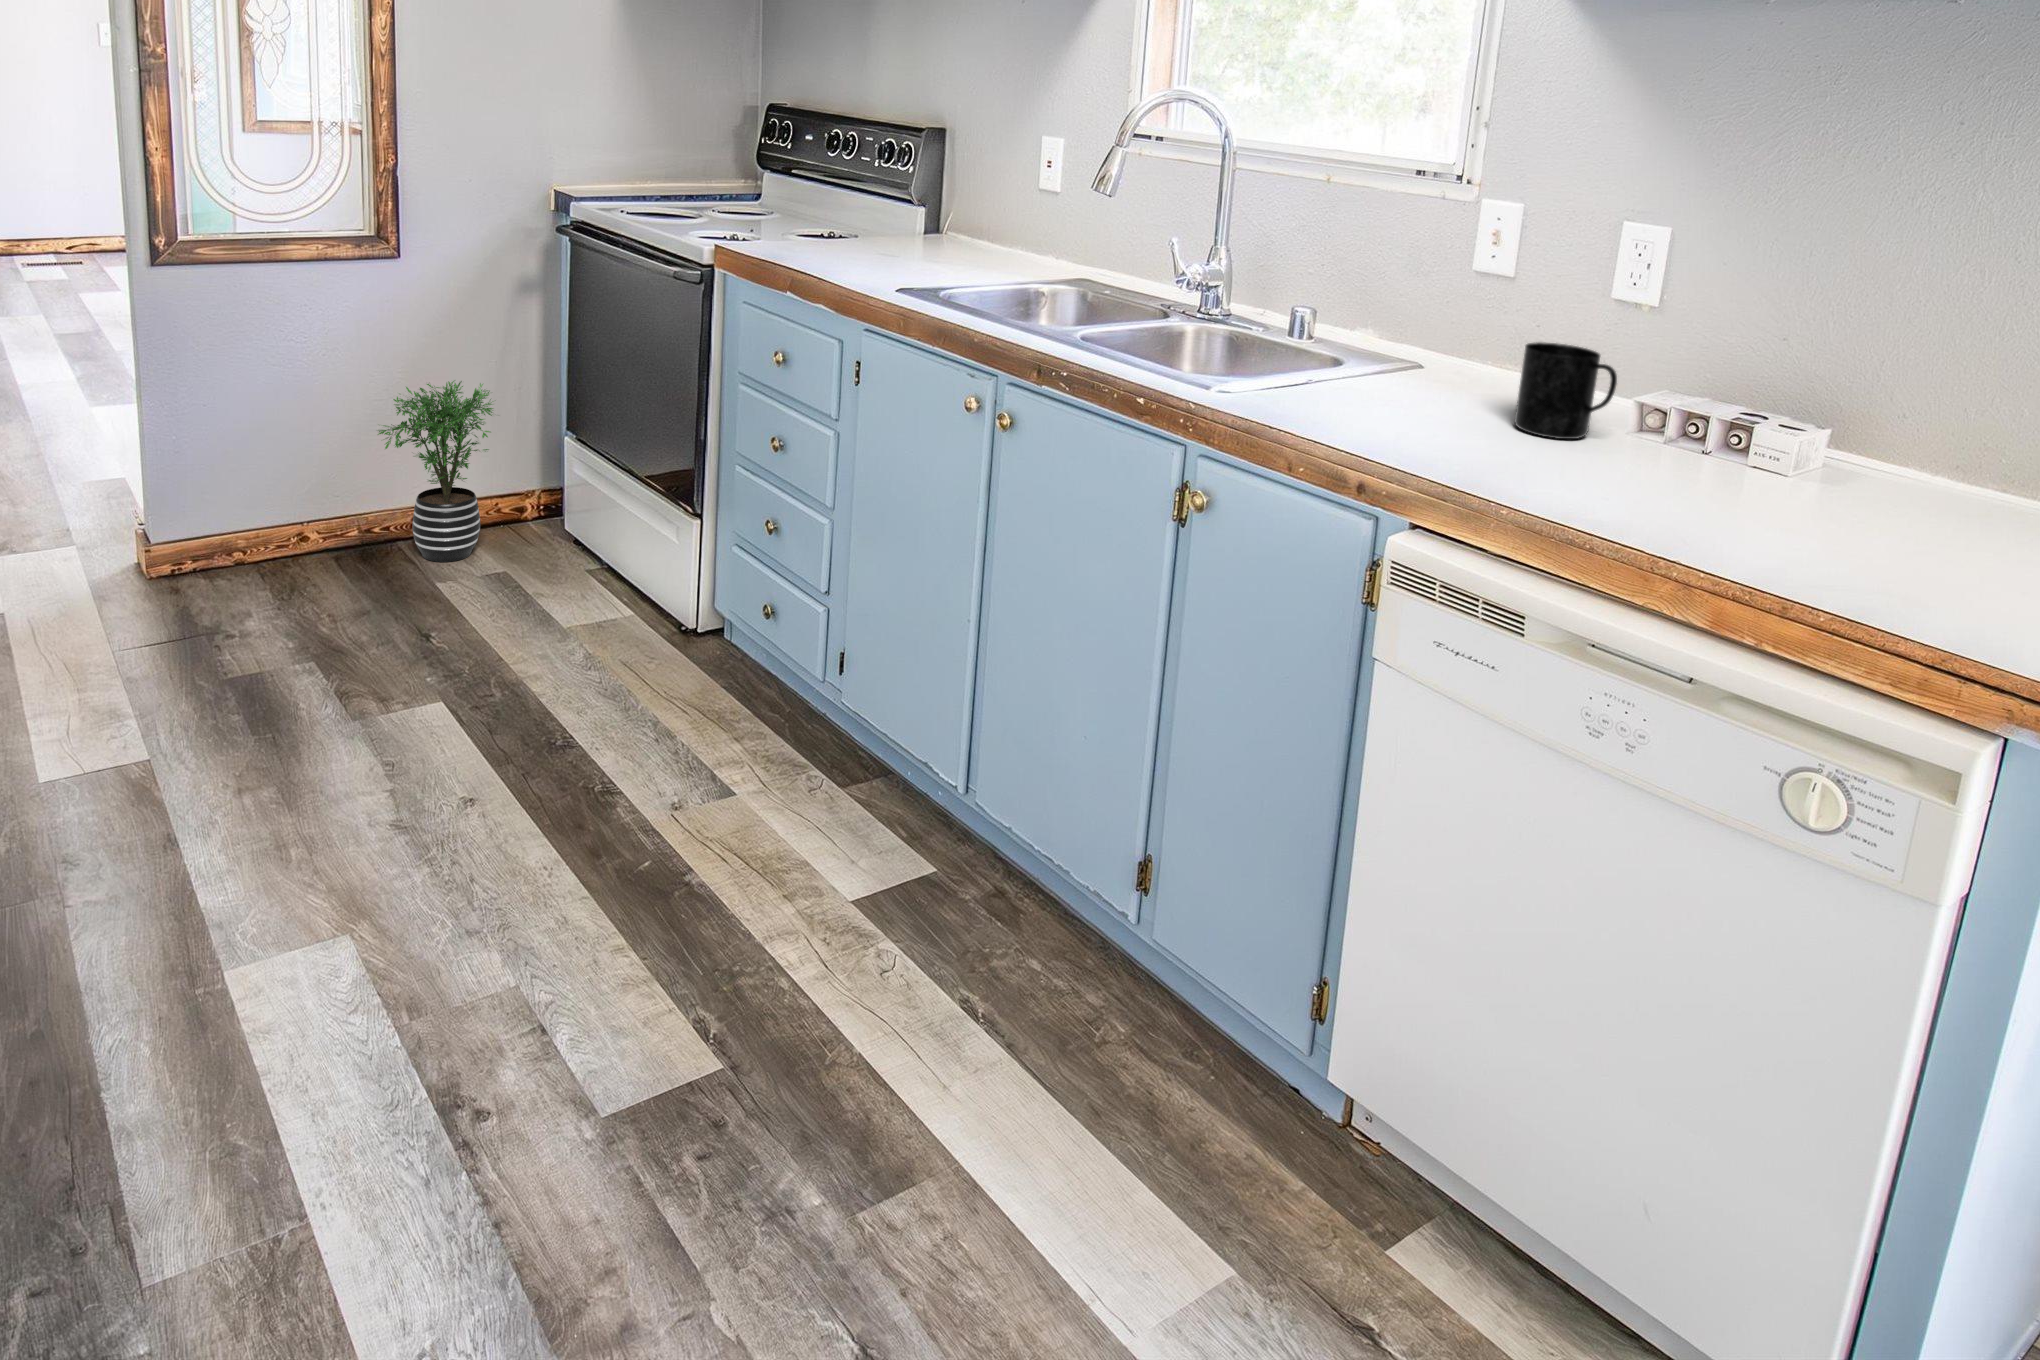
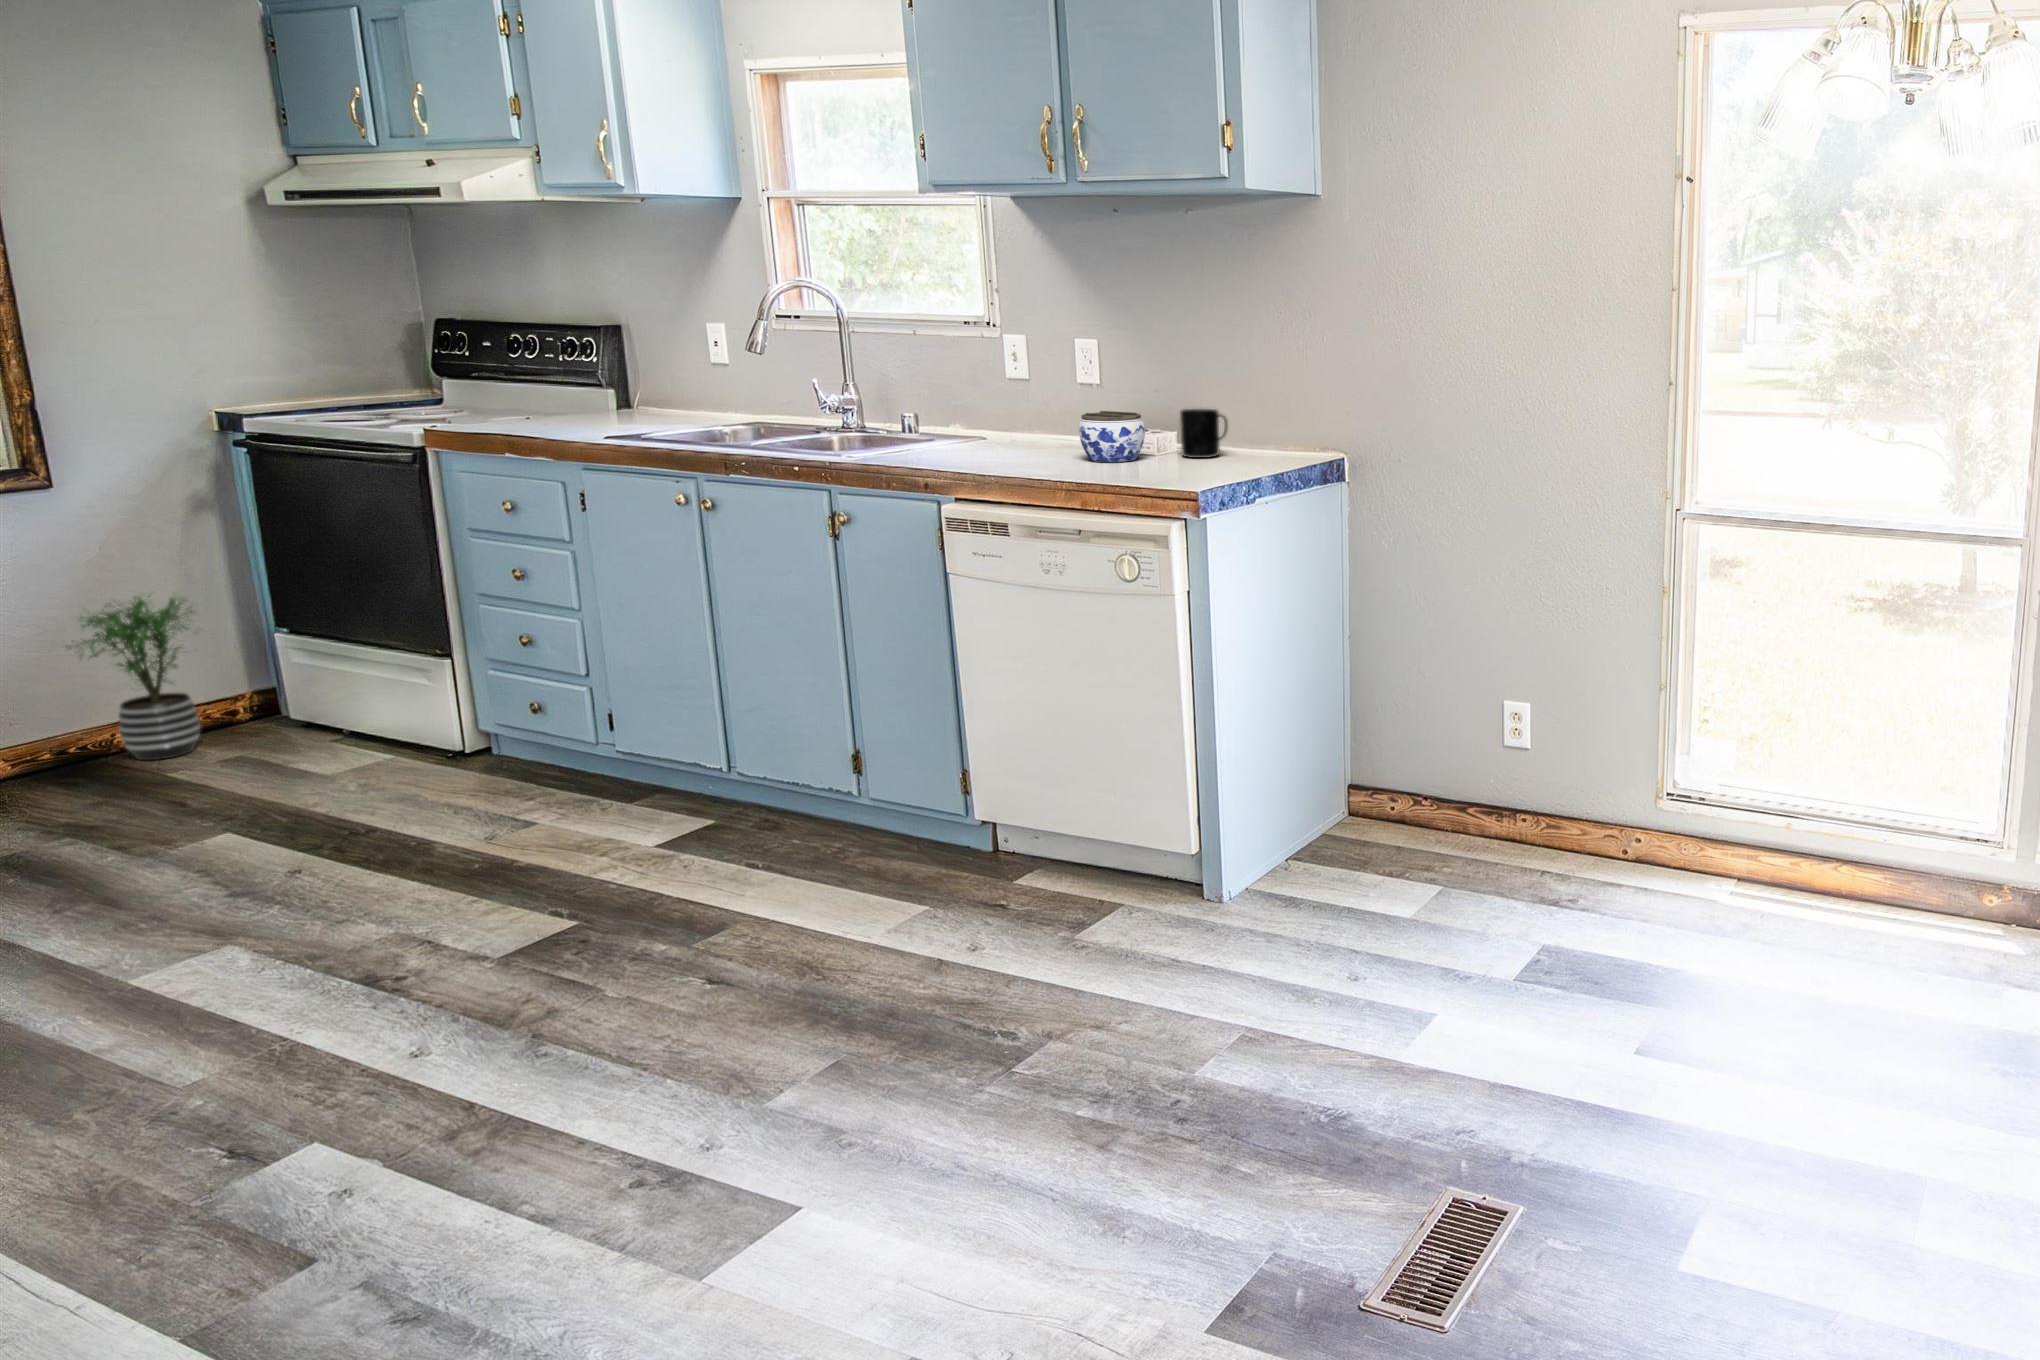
mug: present [1514,342,1617,439] -> present [1180,409,1228,458]
jar: none [1664,384,1811,498] -> present [1079,411,1145,462]

